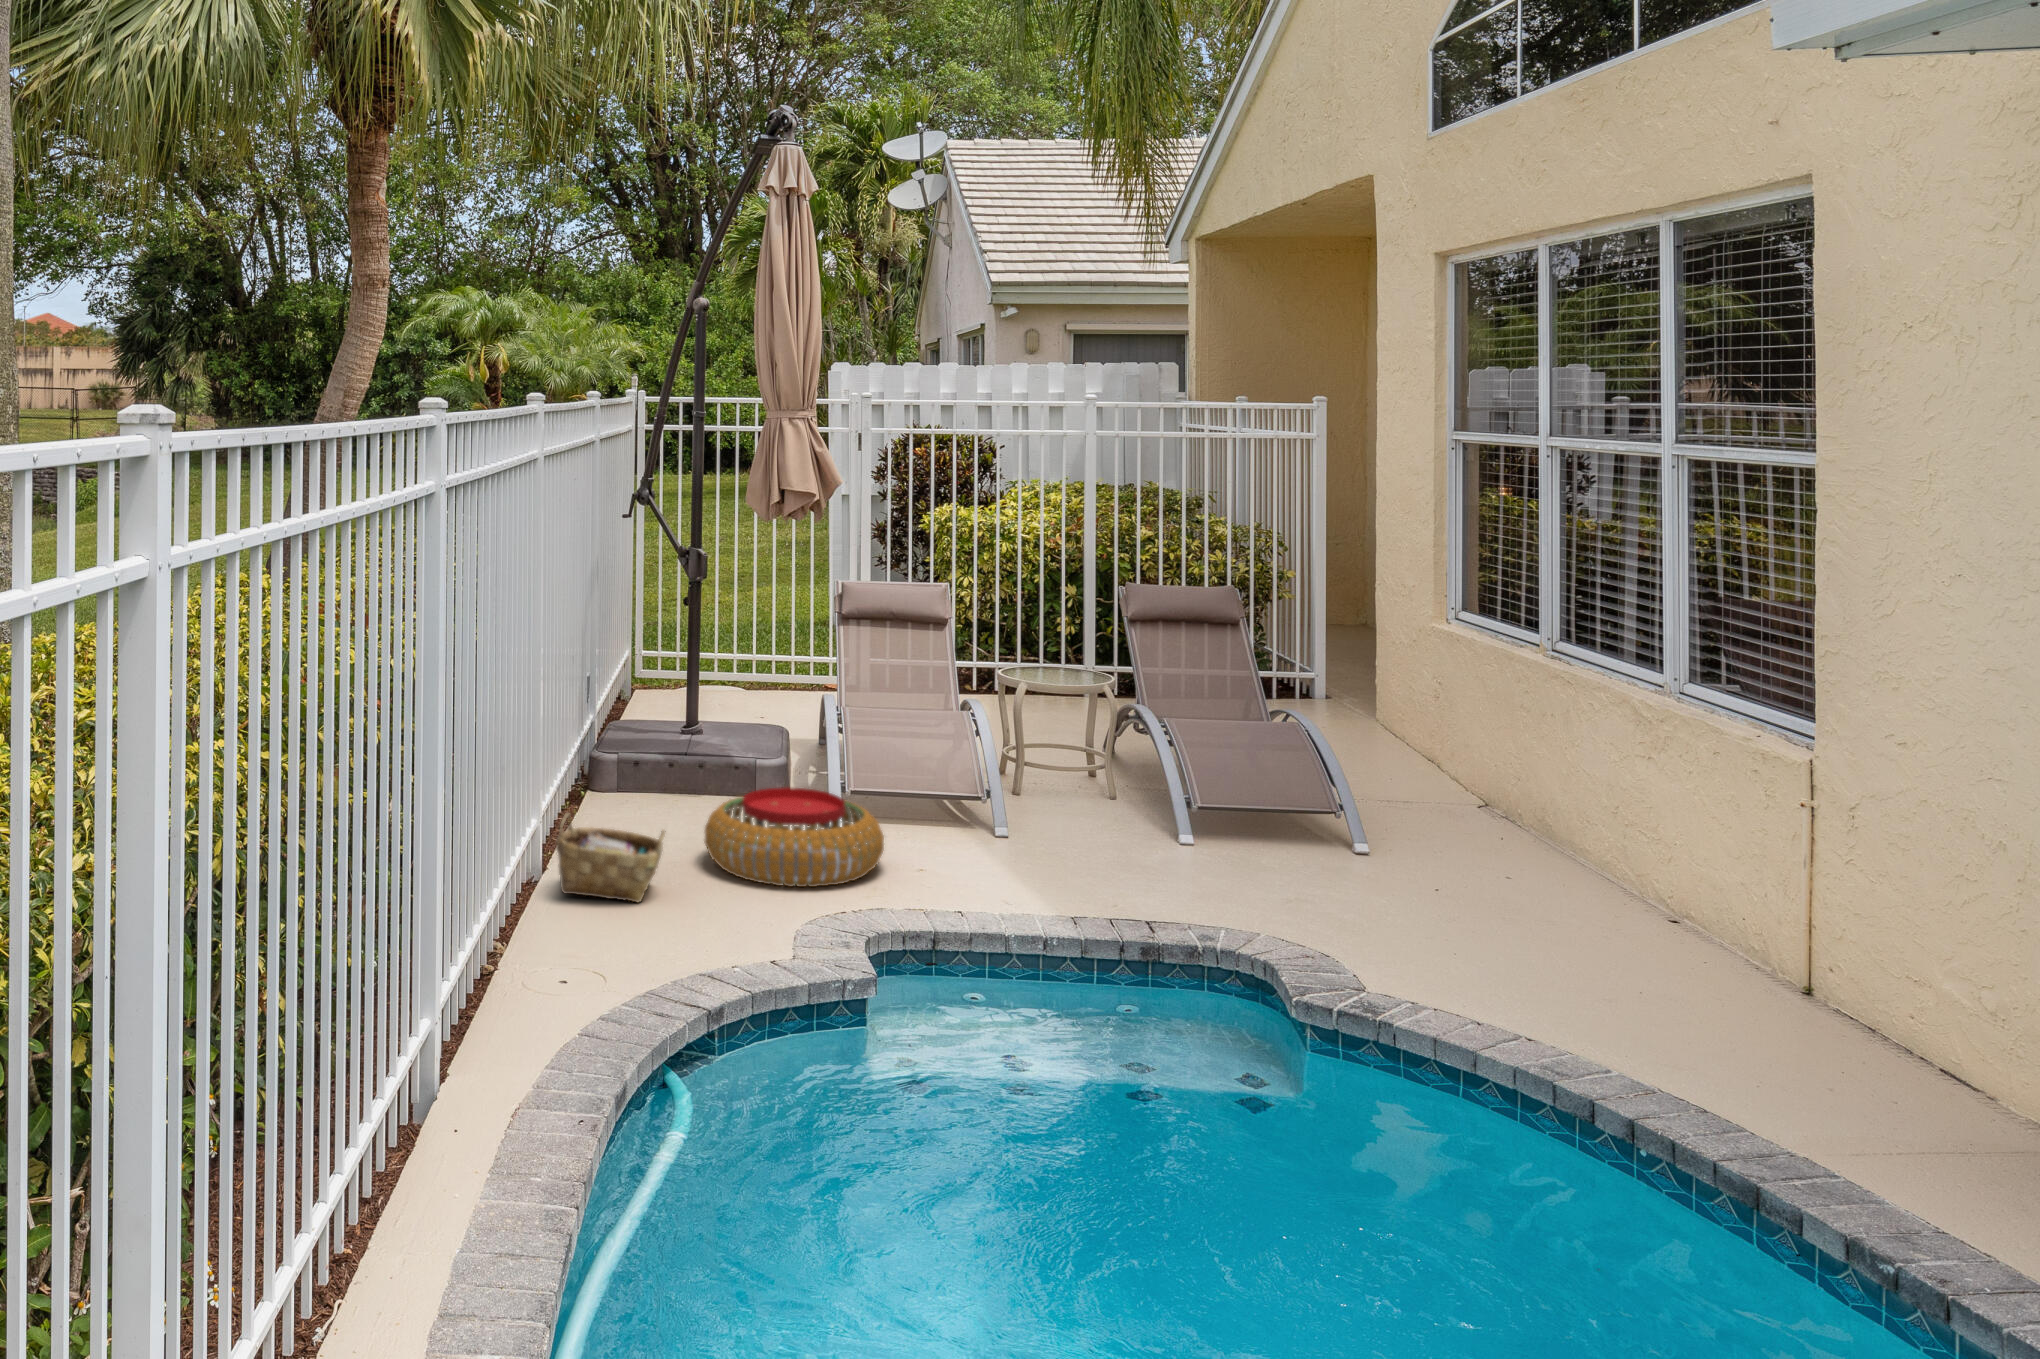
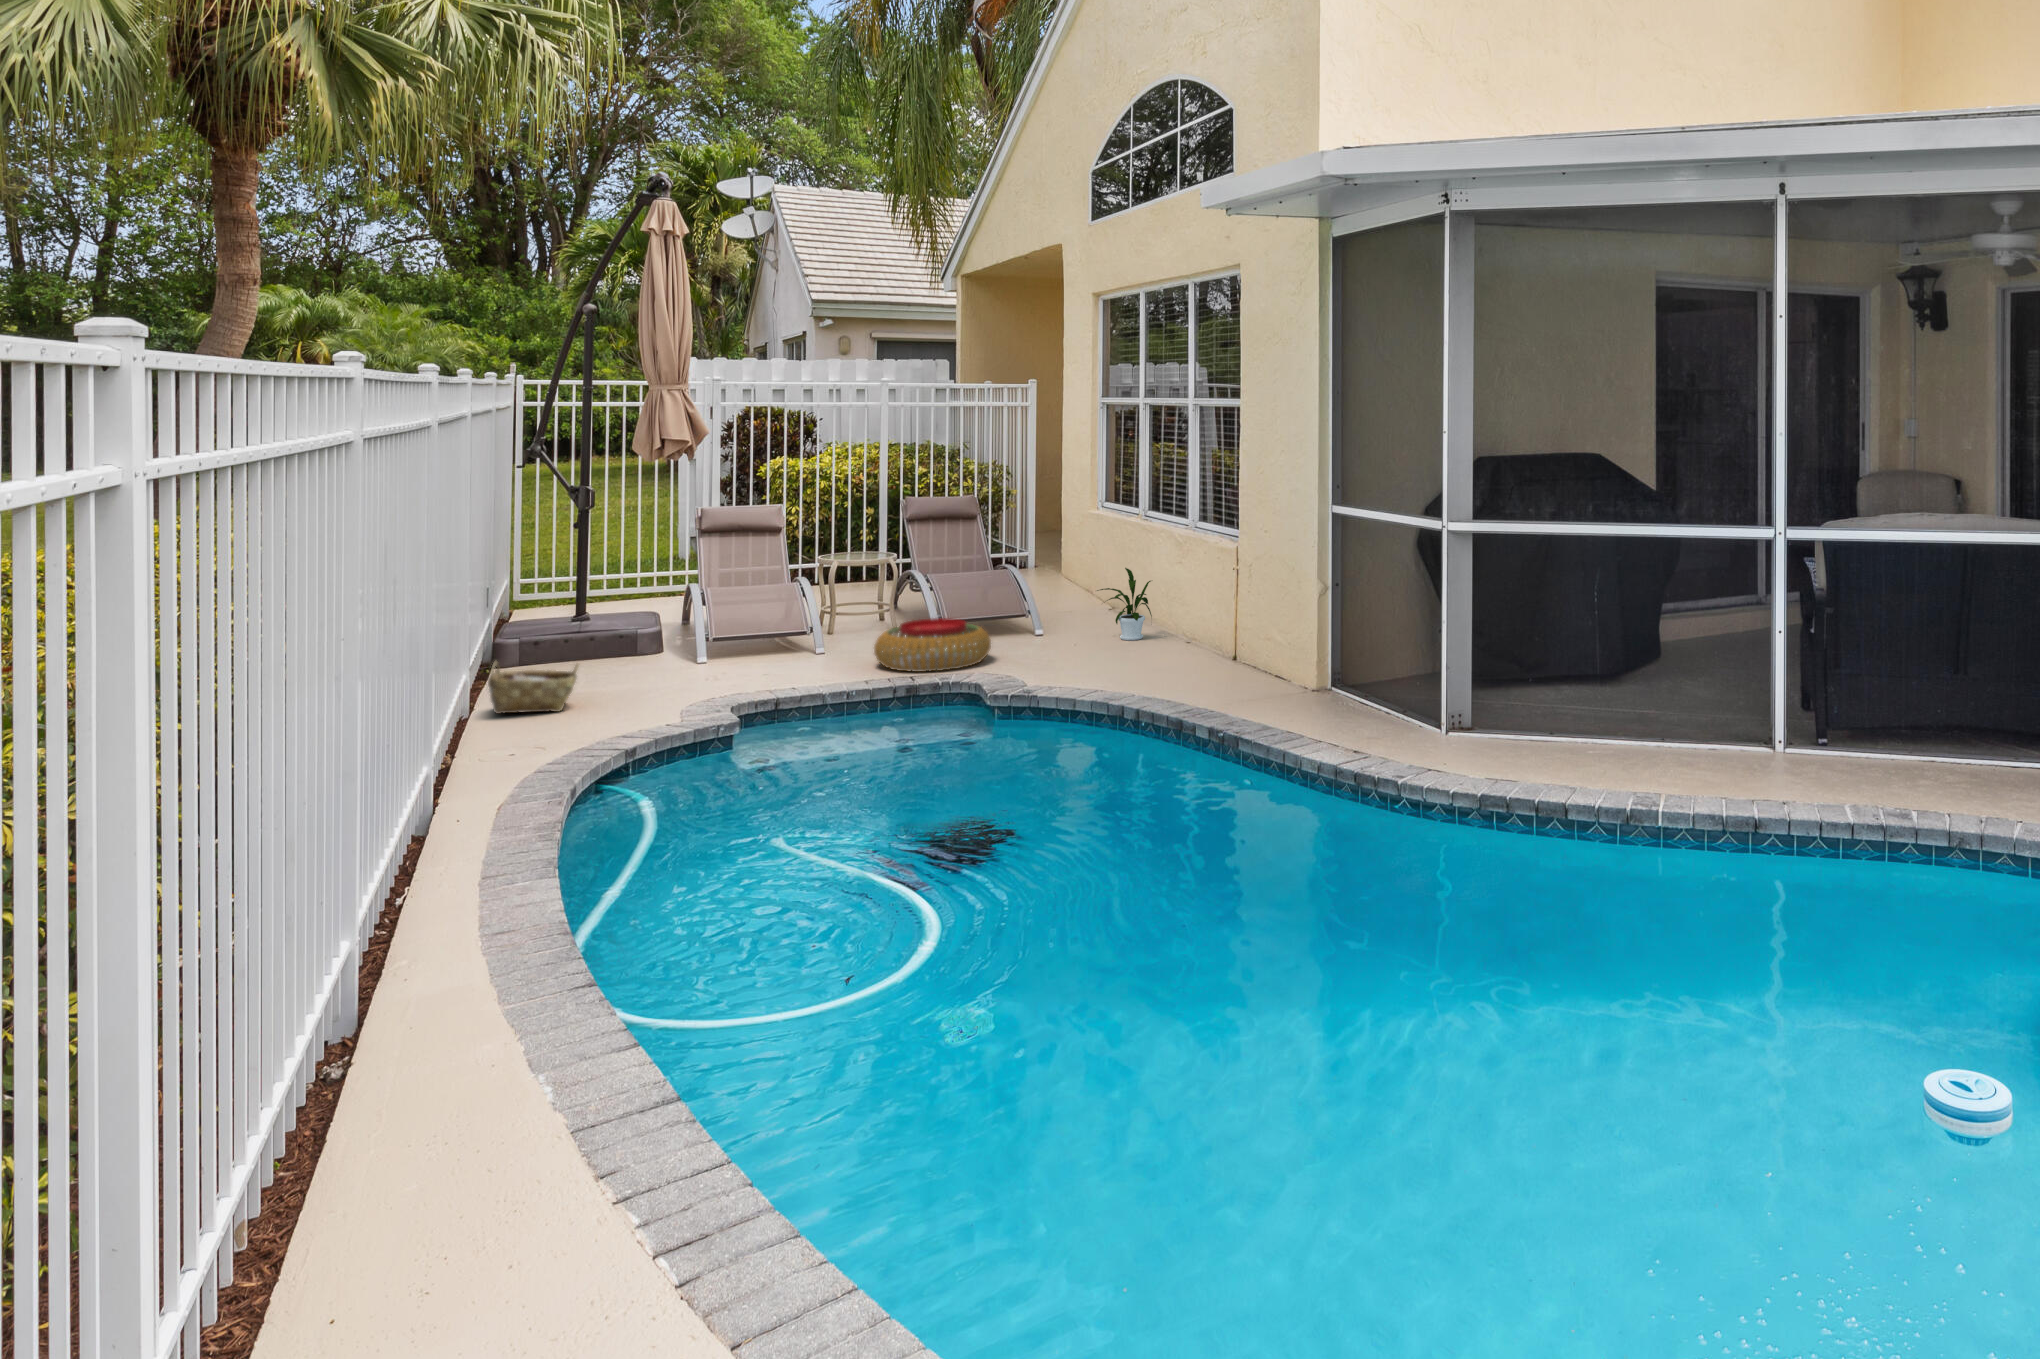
house plant: none [1473,749,1606,897] -> present [1097,568,1152,640]
pouf: present [704,787,884,887] -> present [874,618,991,672]

